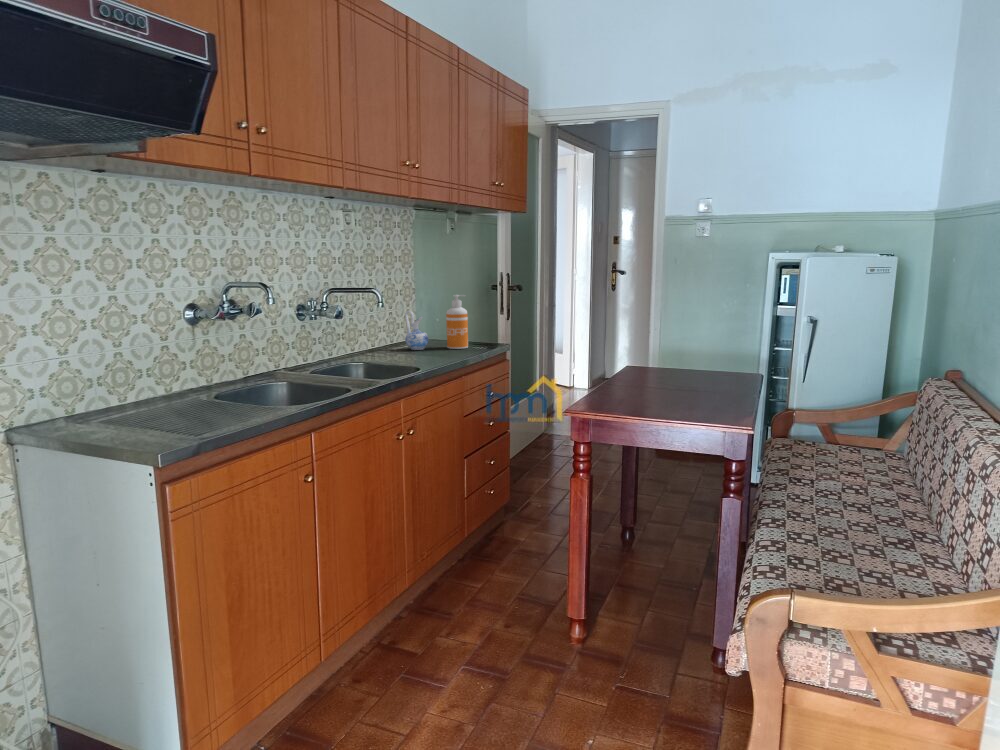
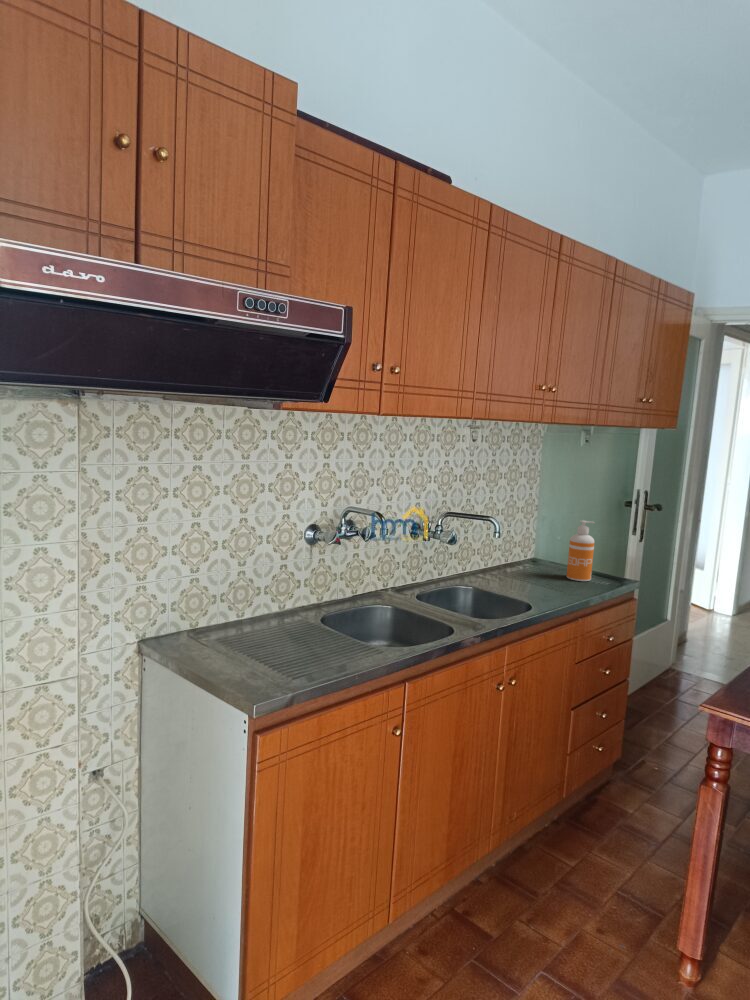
ceramic pitcher: present [405,311,428,350] -> none [521,532,546,577]

